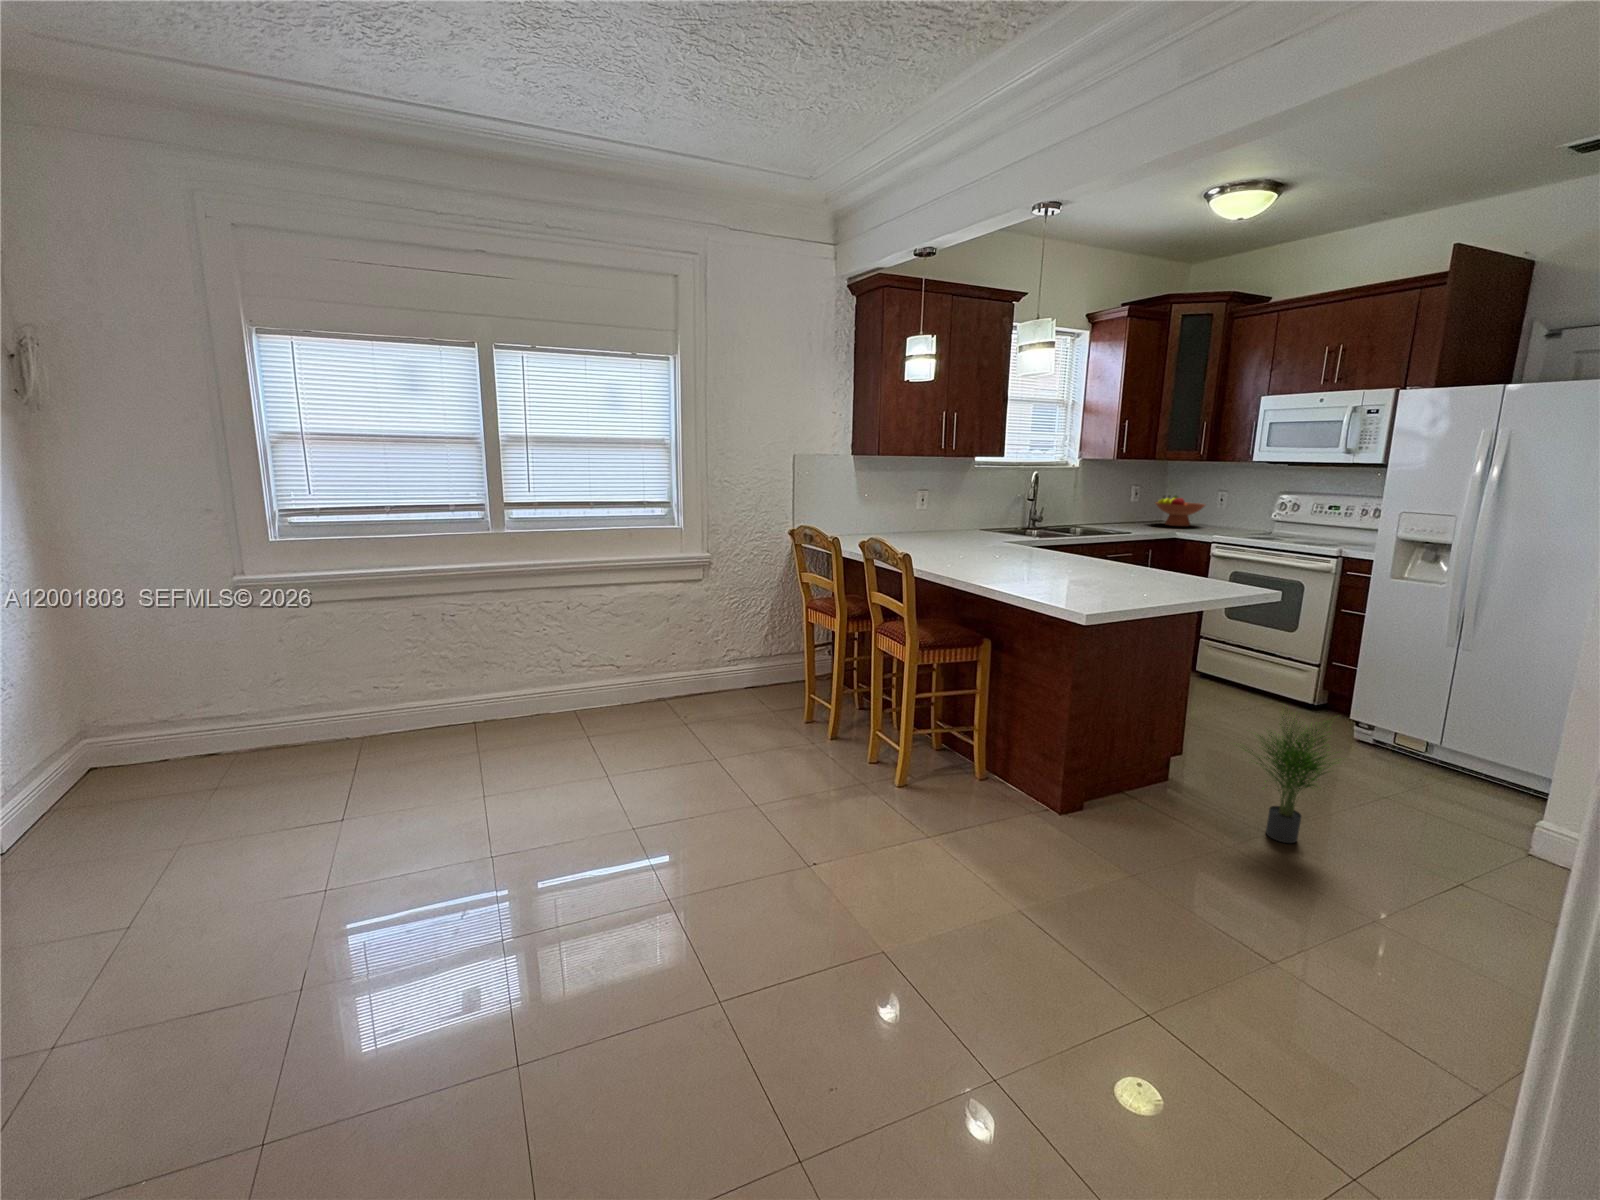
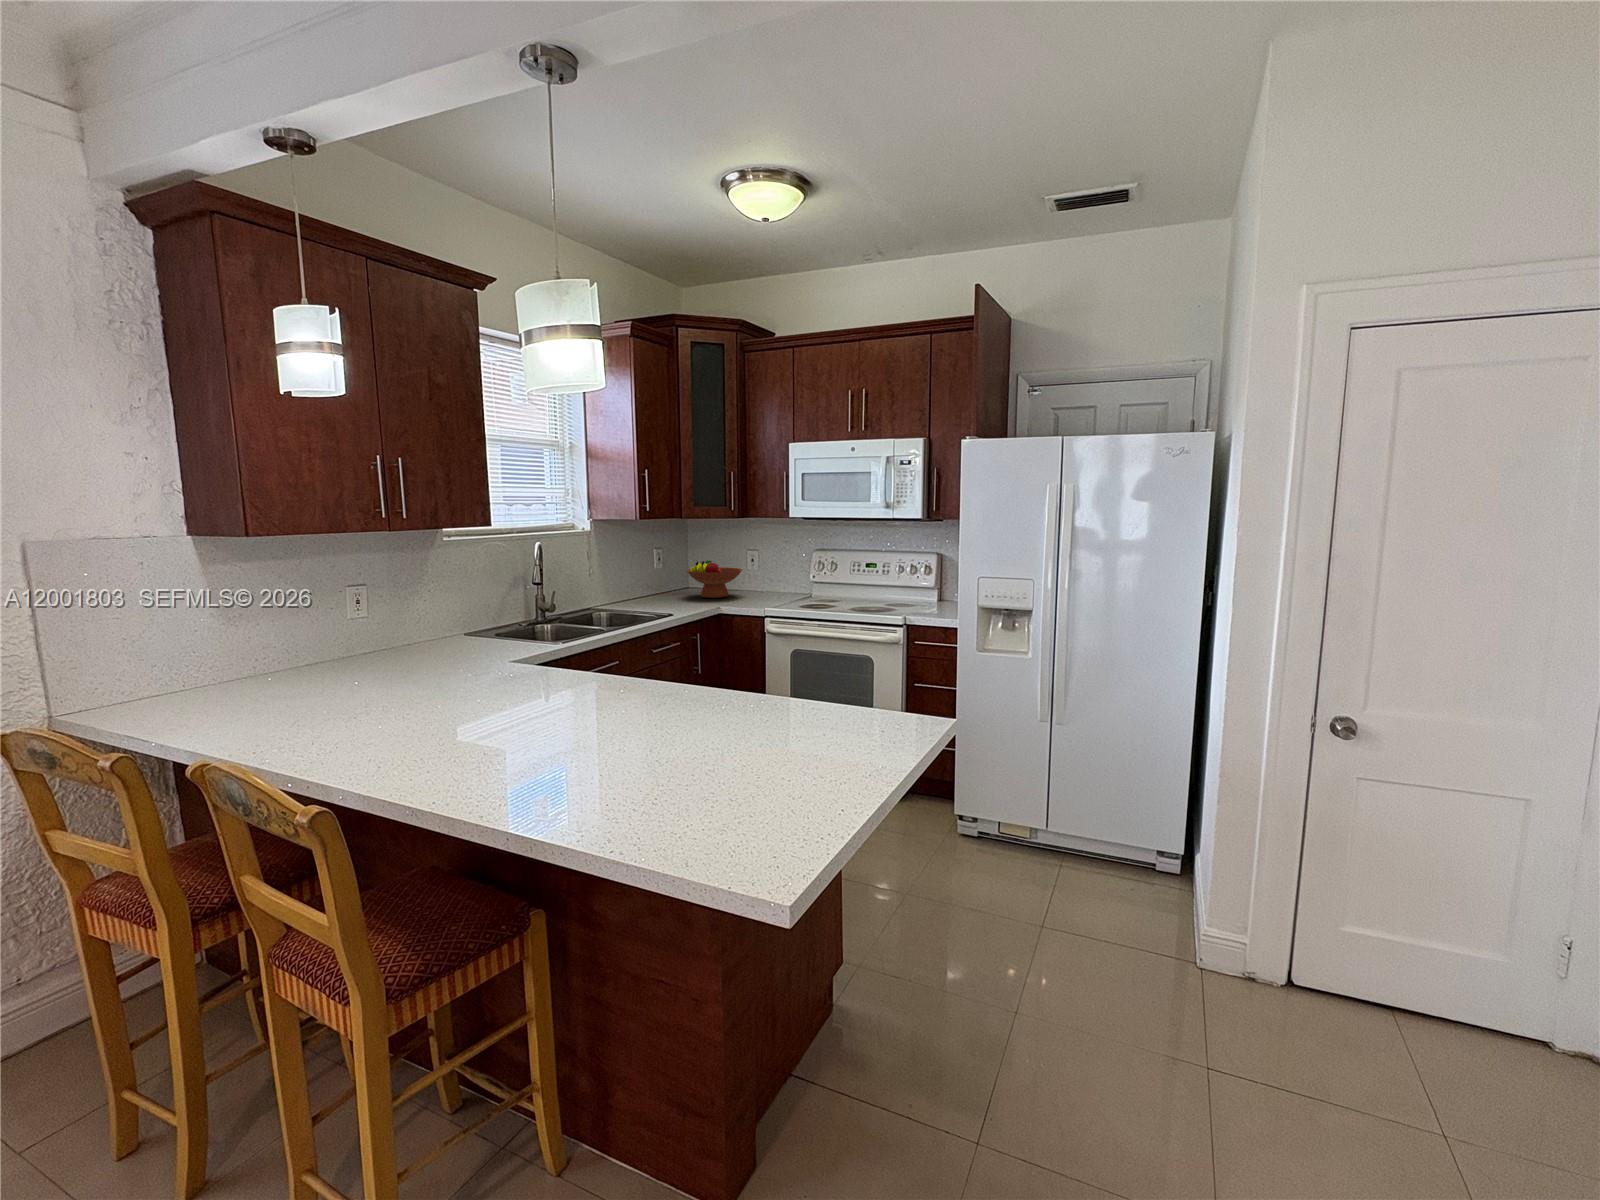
potted plant: present [1243,714,1333,843] -> none [942,882,1095,1090]

